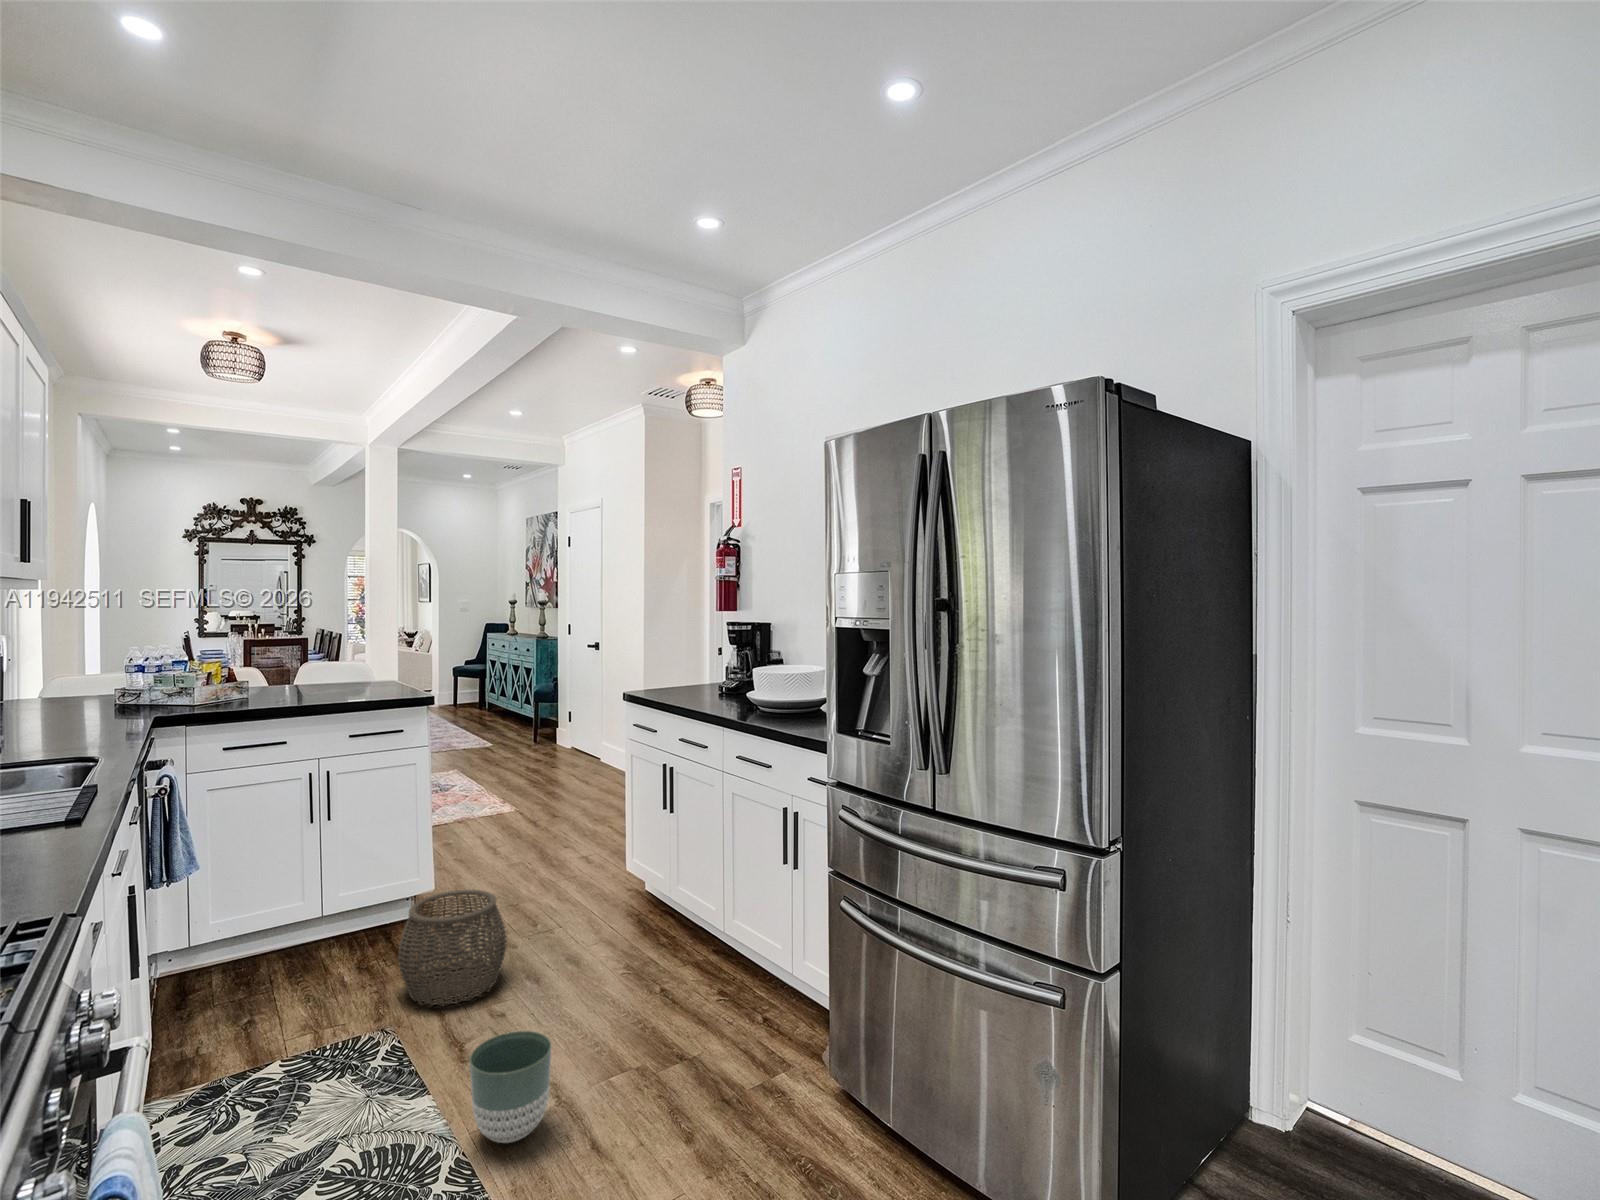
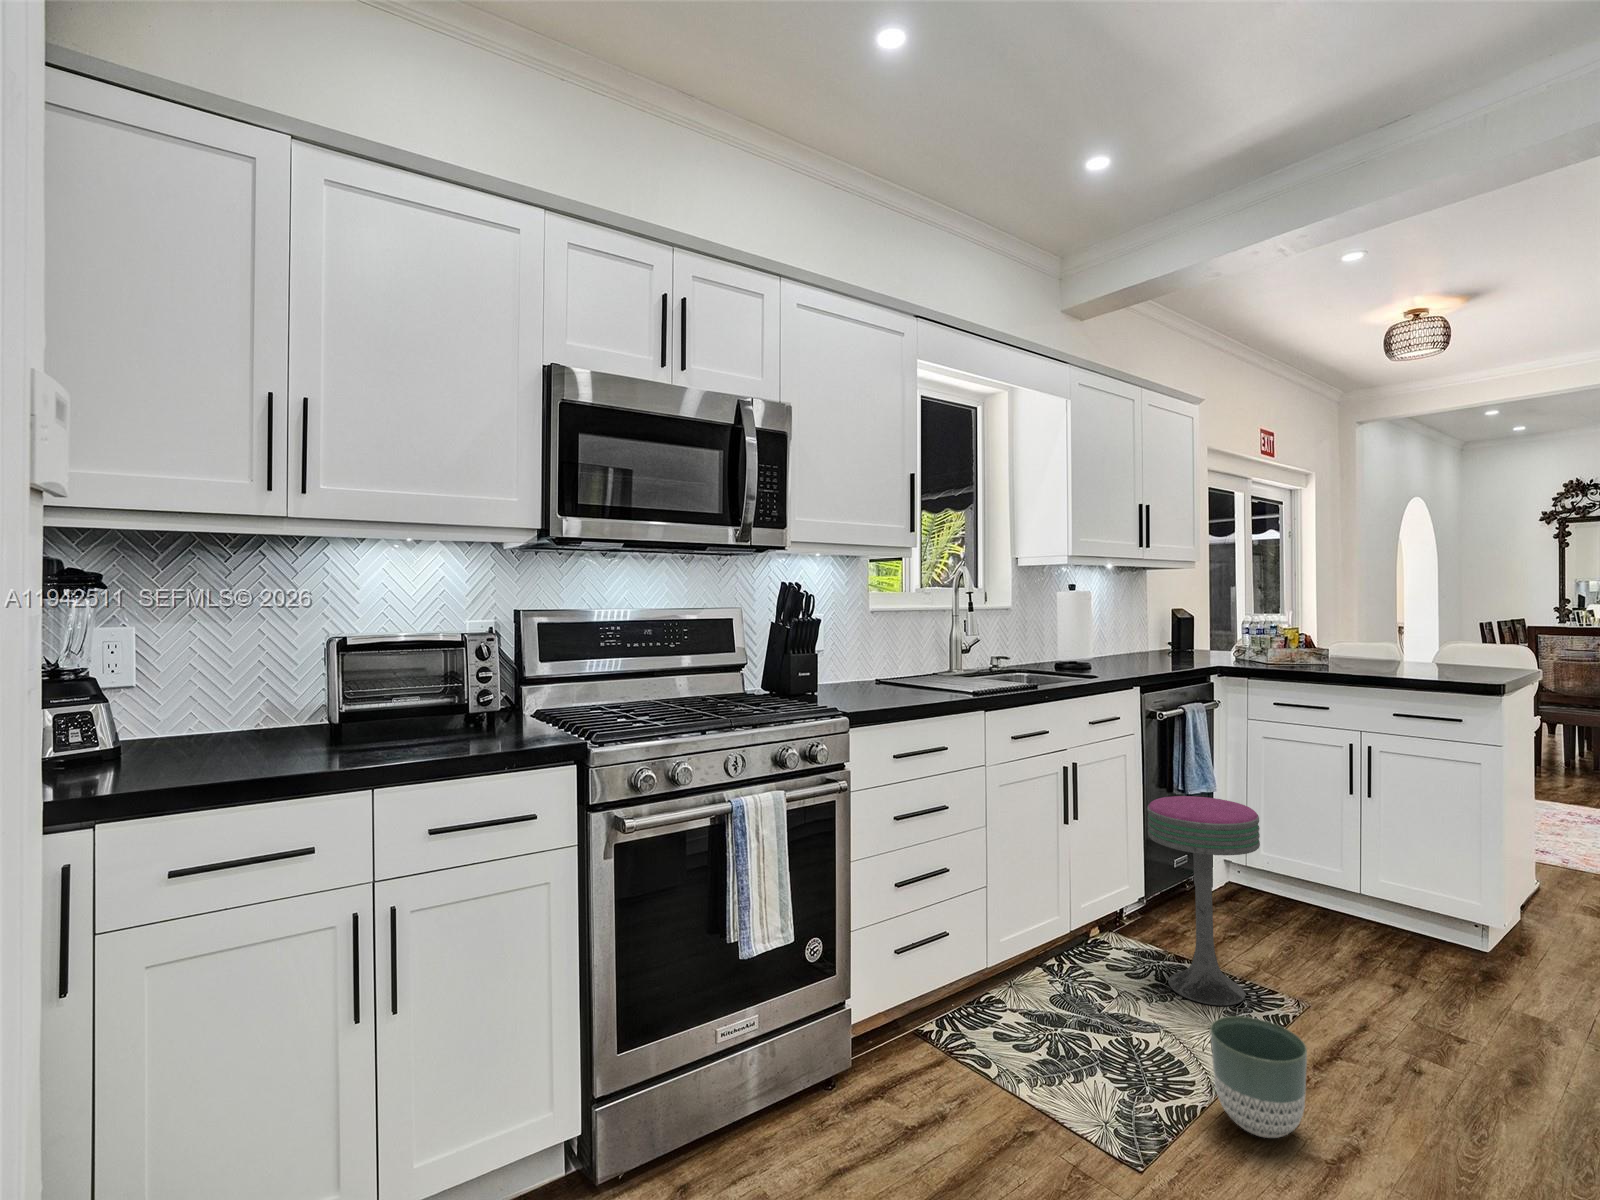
bar stool: none [240,859,372,1102] -> present [1147,796,1260,1006]
woven basket: present [398,890,507,1006] -> none [1341,896,1489,1035]

